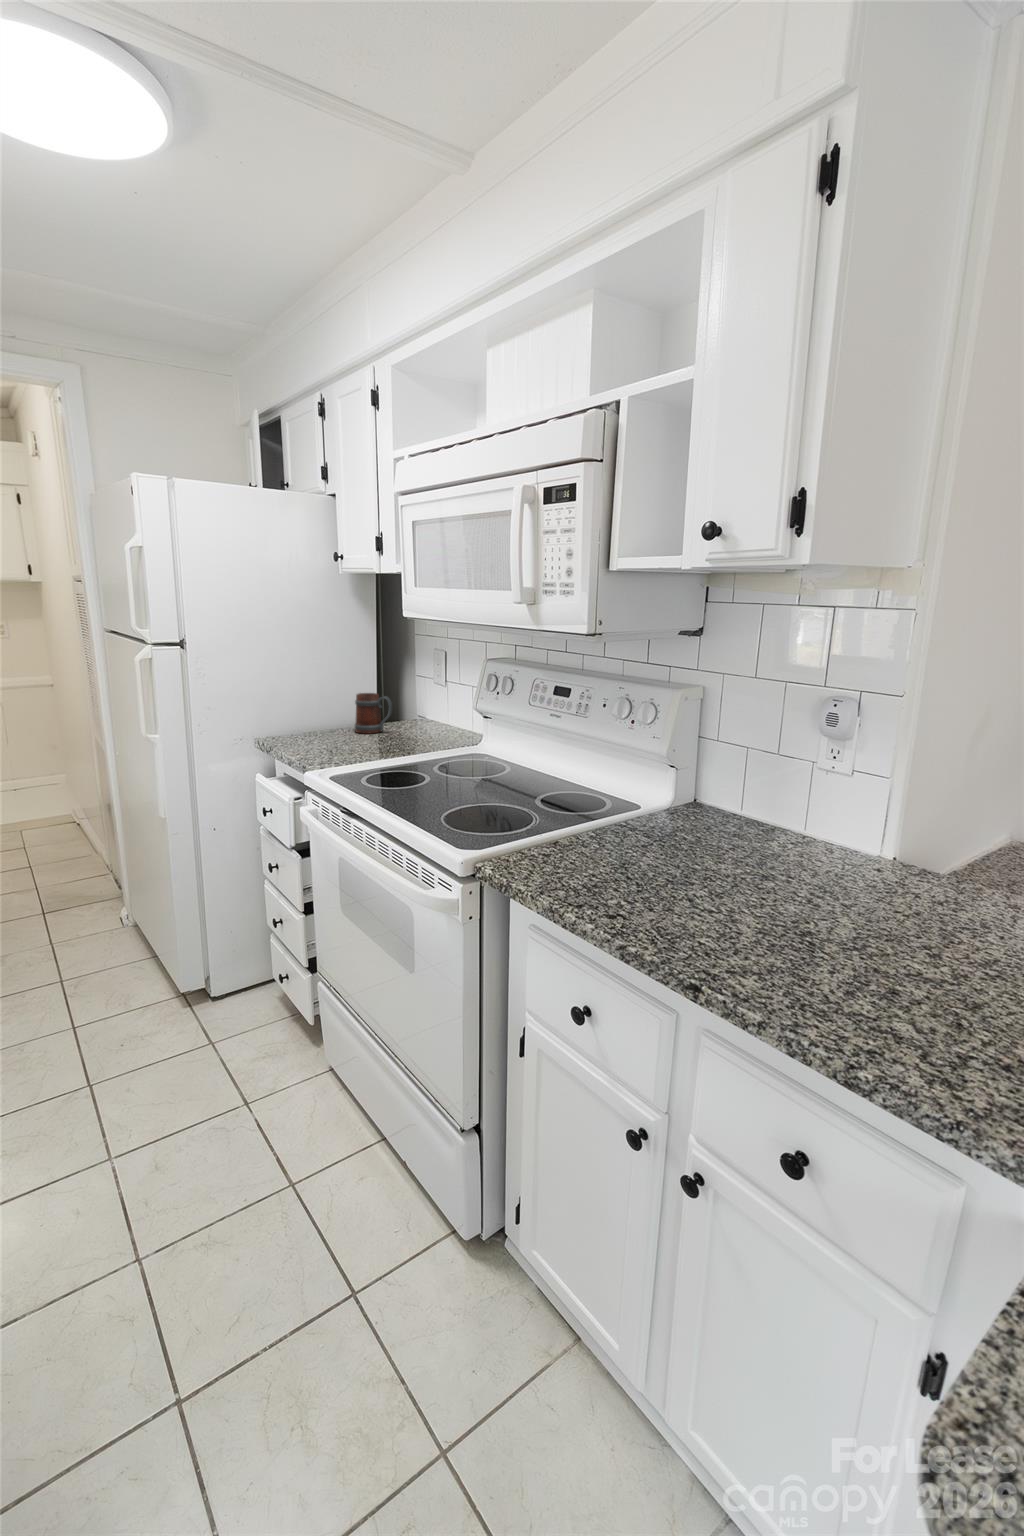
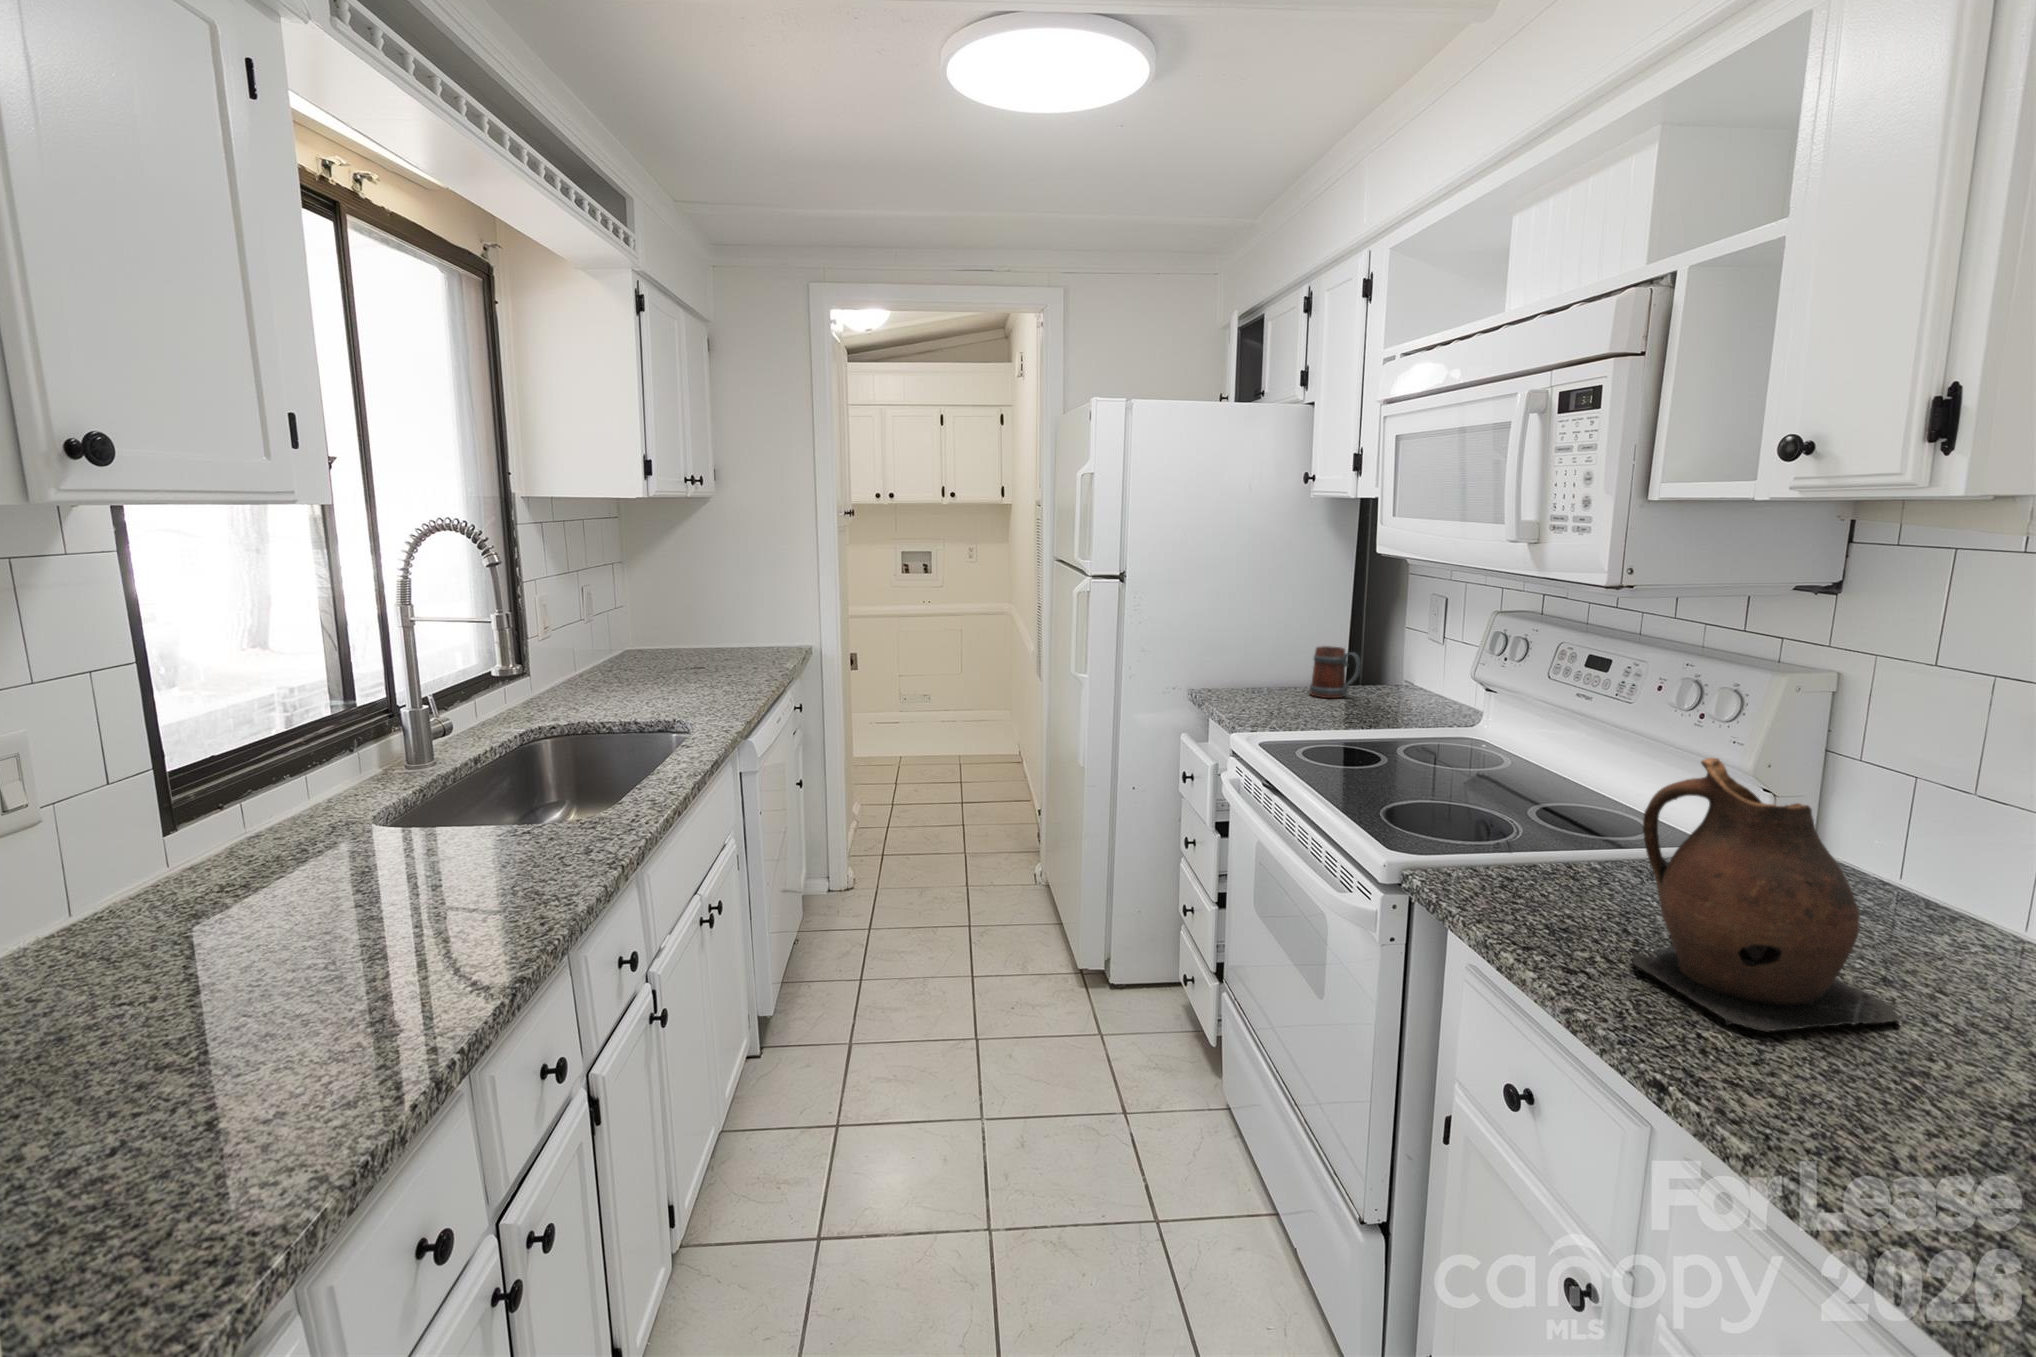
ceramic pitcher: none [641,750,786,932] -> present [1632,758,1899,1032]

